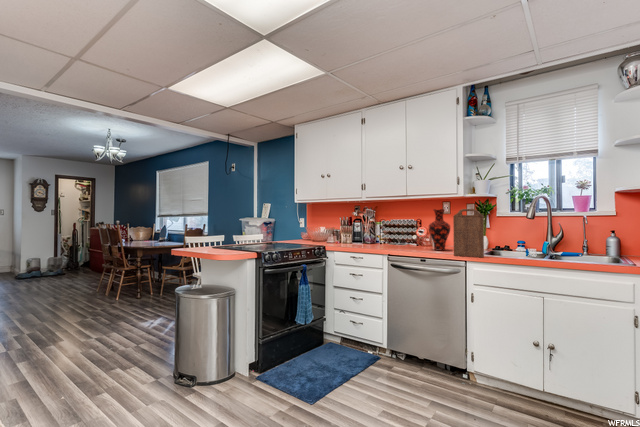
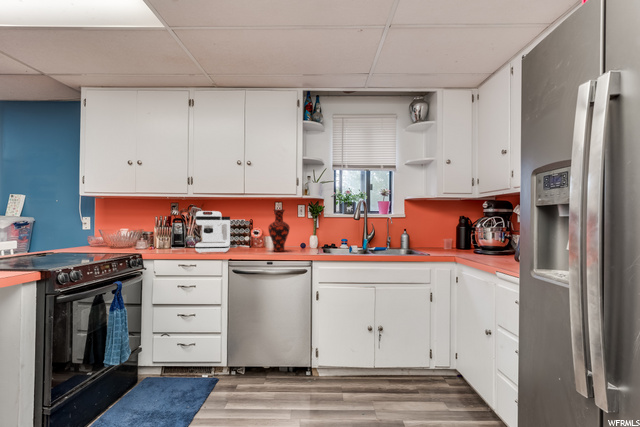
cutting board: present [453,209,484,257] -> none [300,210,327,256]
coffee maker: none [364,212,396,248] -> present [195,211,230,253]

